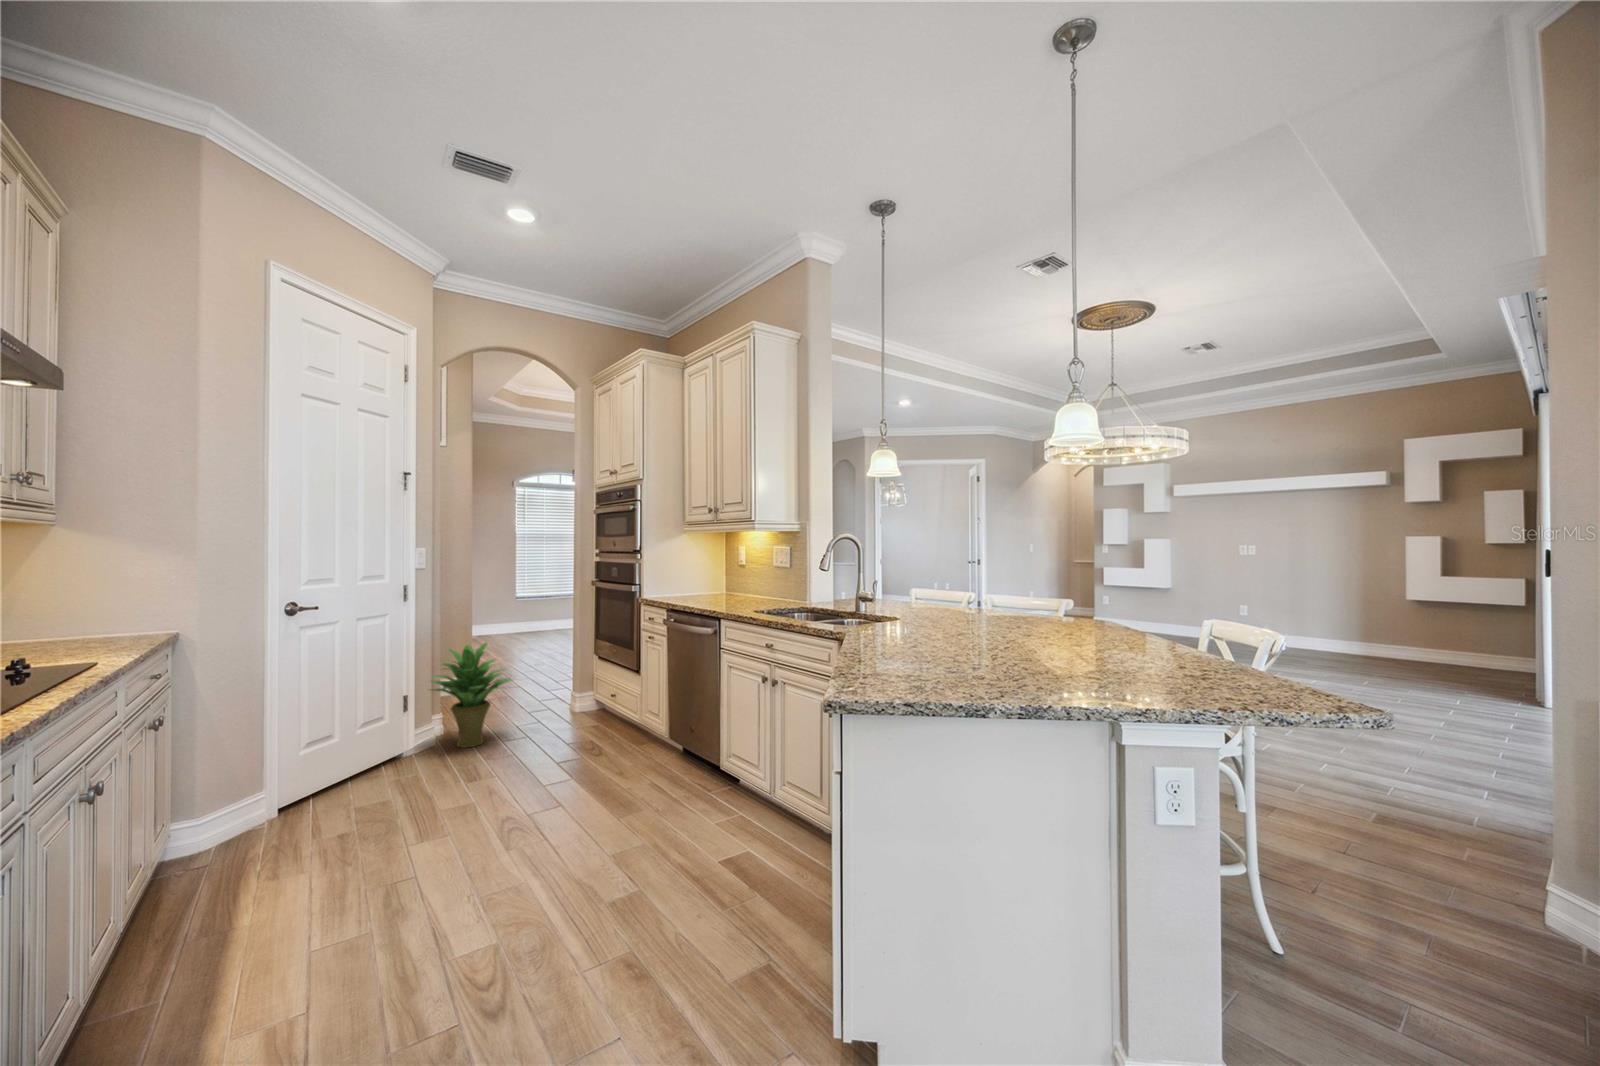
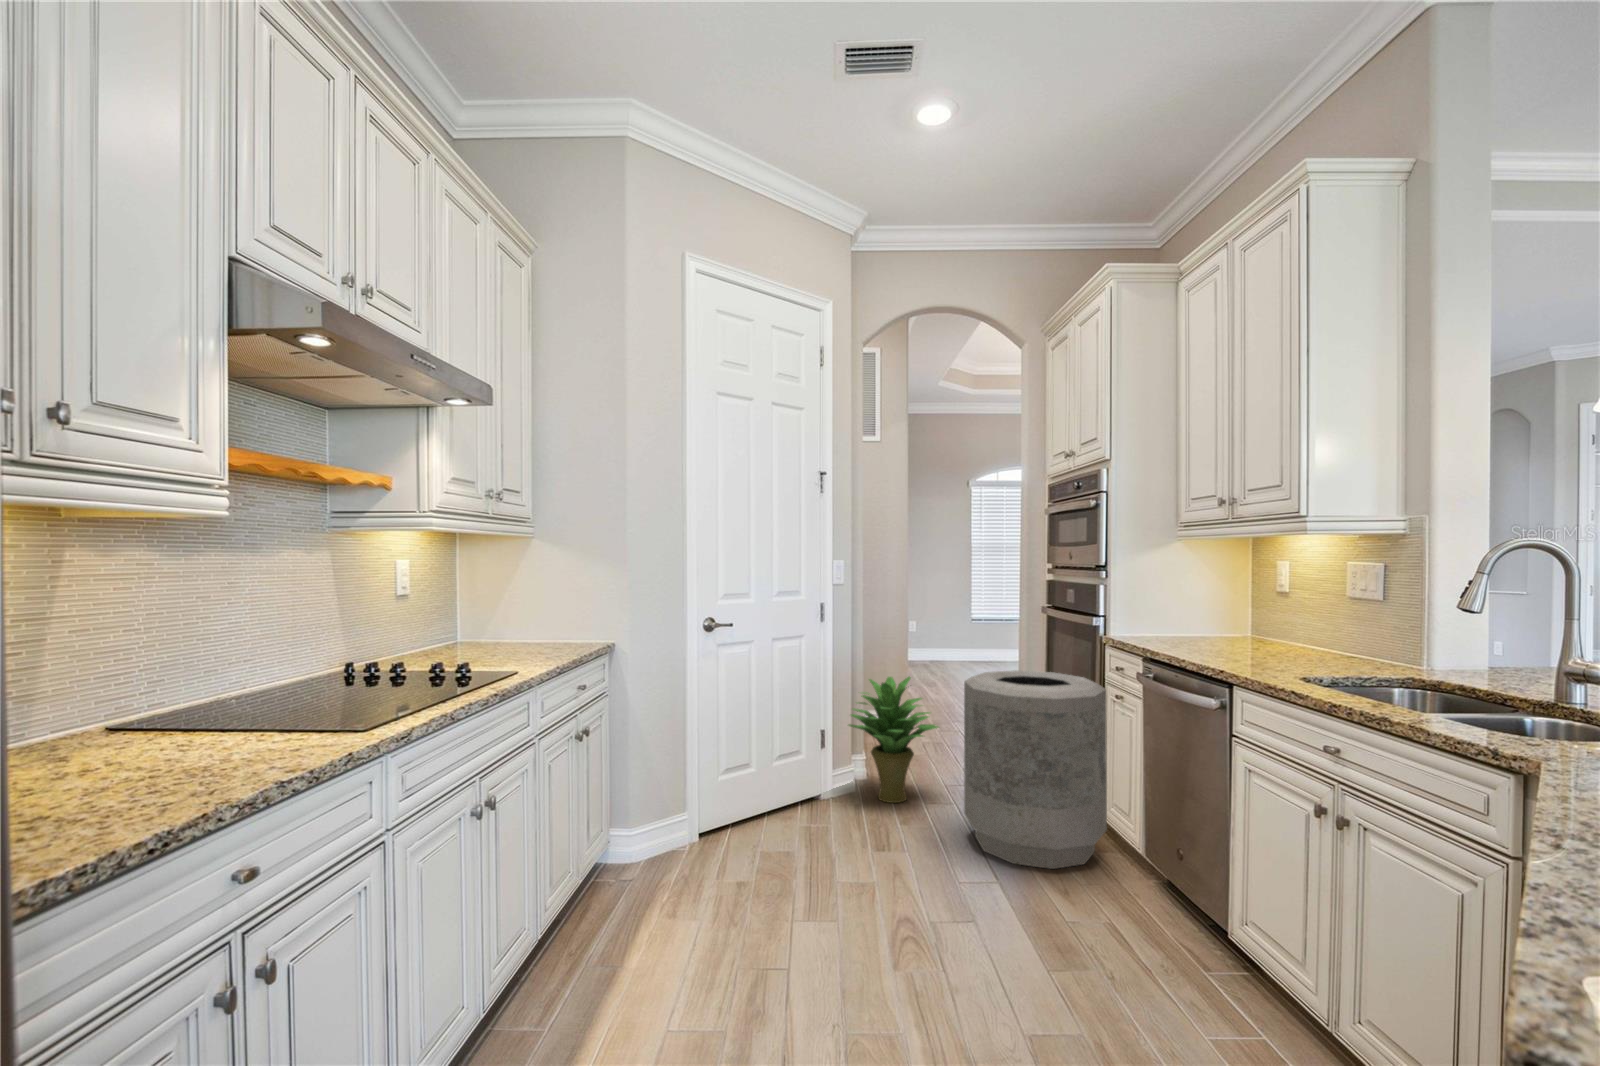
trash can: none [539,627,642,765] -> present [964,670,1107,869]

